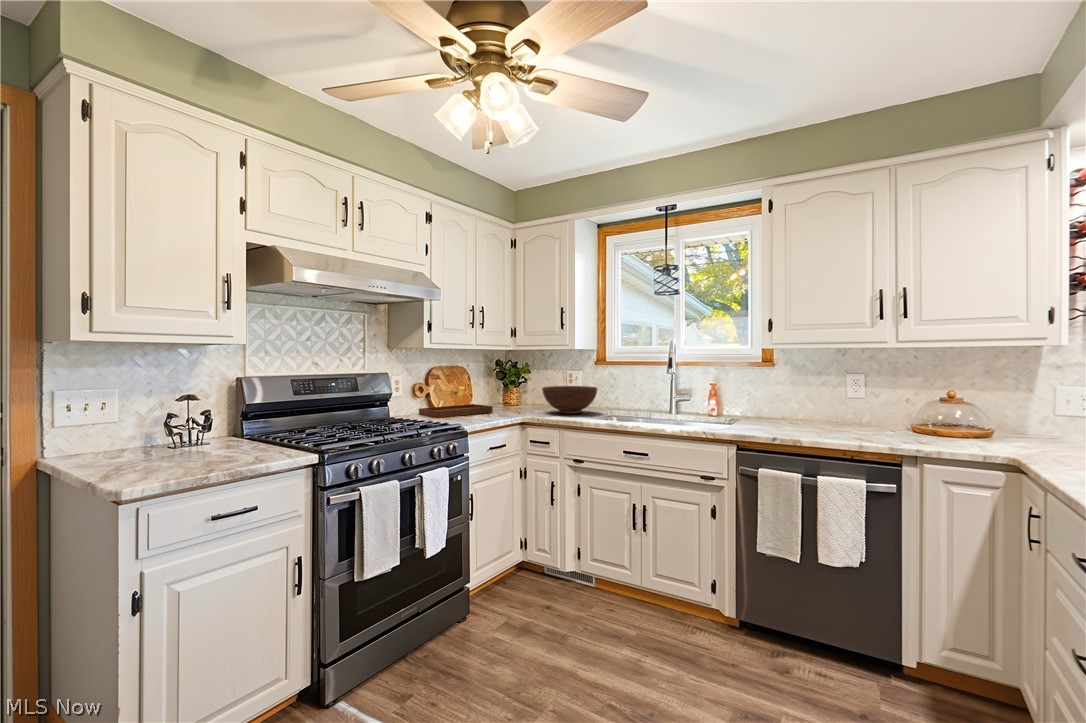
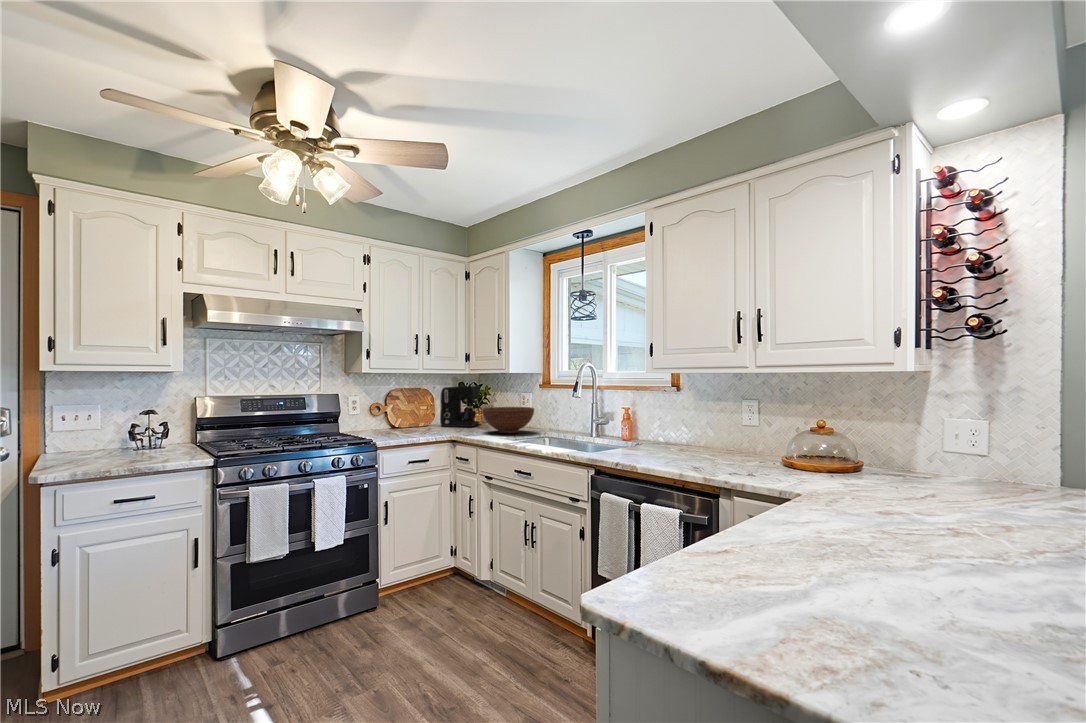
coffee maker: none [479,364,520,409] -> present [440,386,480,427]
tray: present [419,391,493,418] -> none [374,410,440,434]

